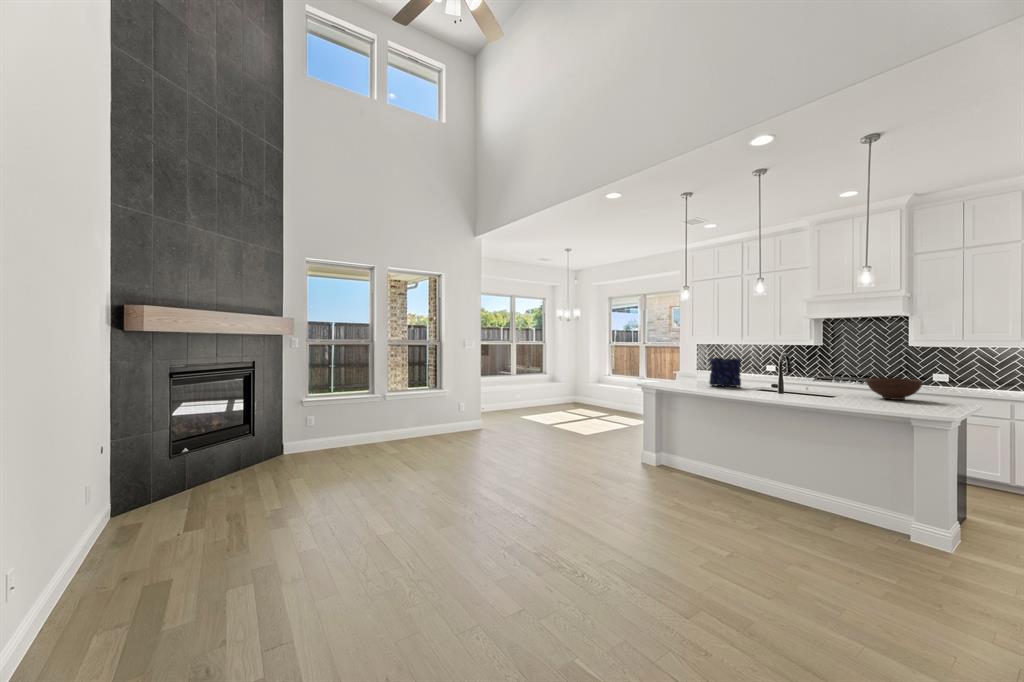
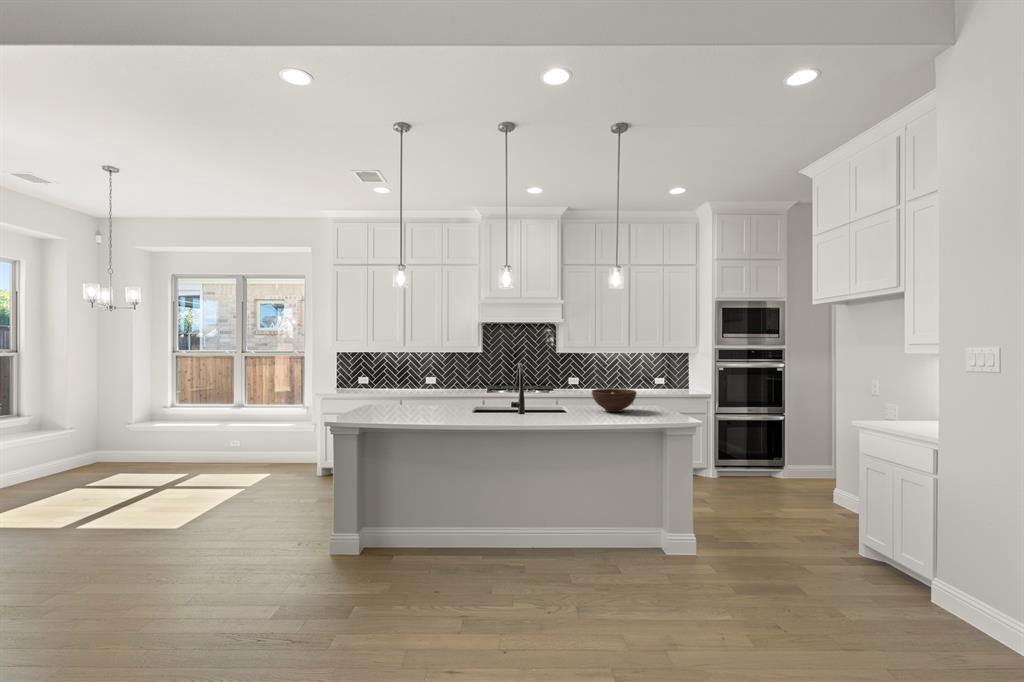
vase: present [709,358,741,387] -> none [426,375,466,418]

